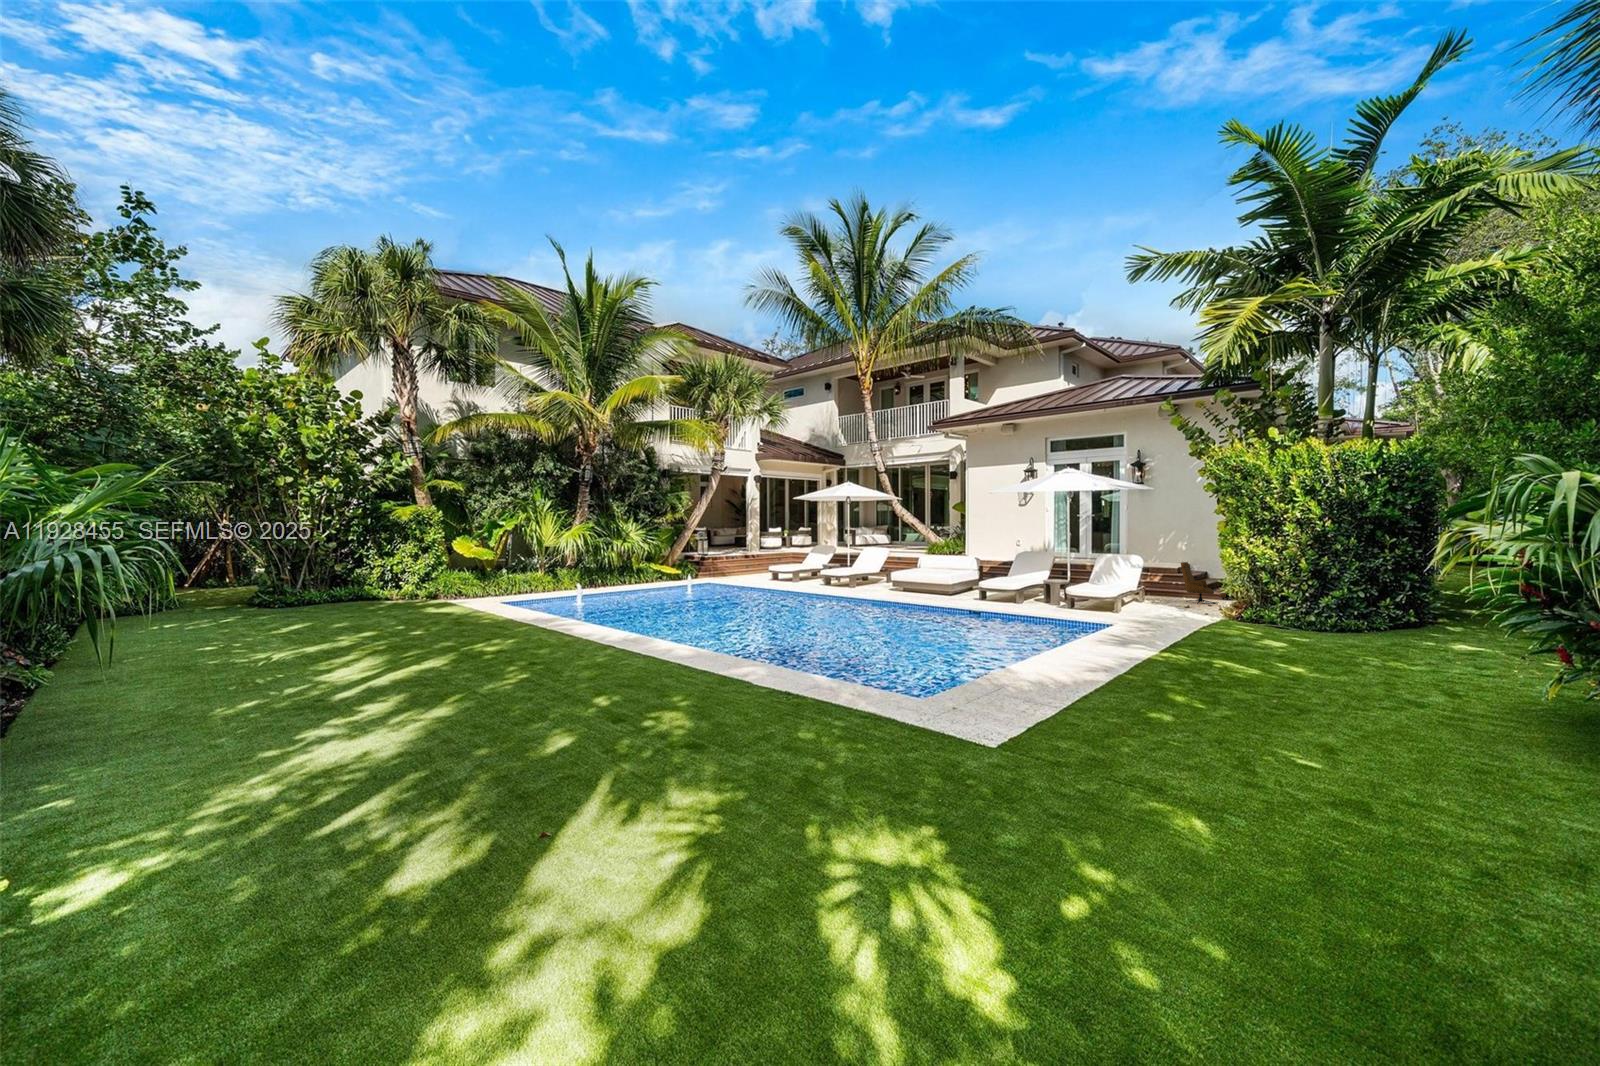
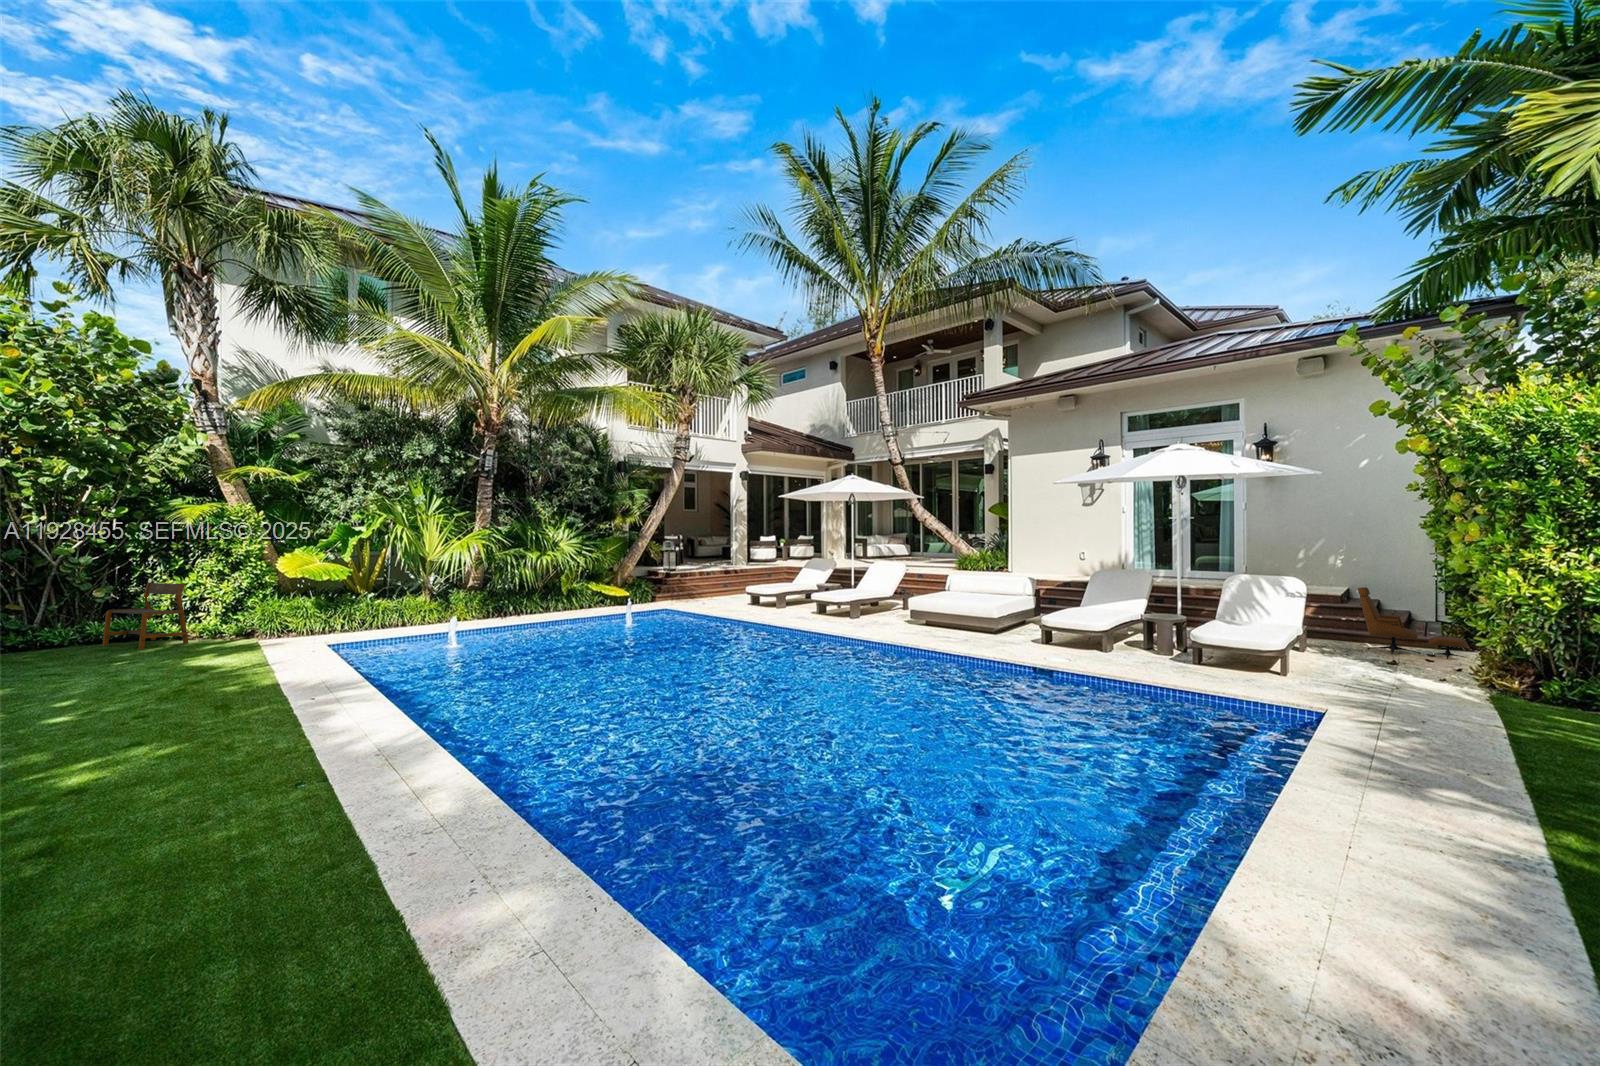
bench: none [348,561,404,606] -> present [103,582,188,650]

